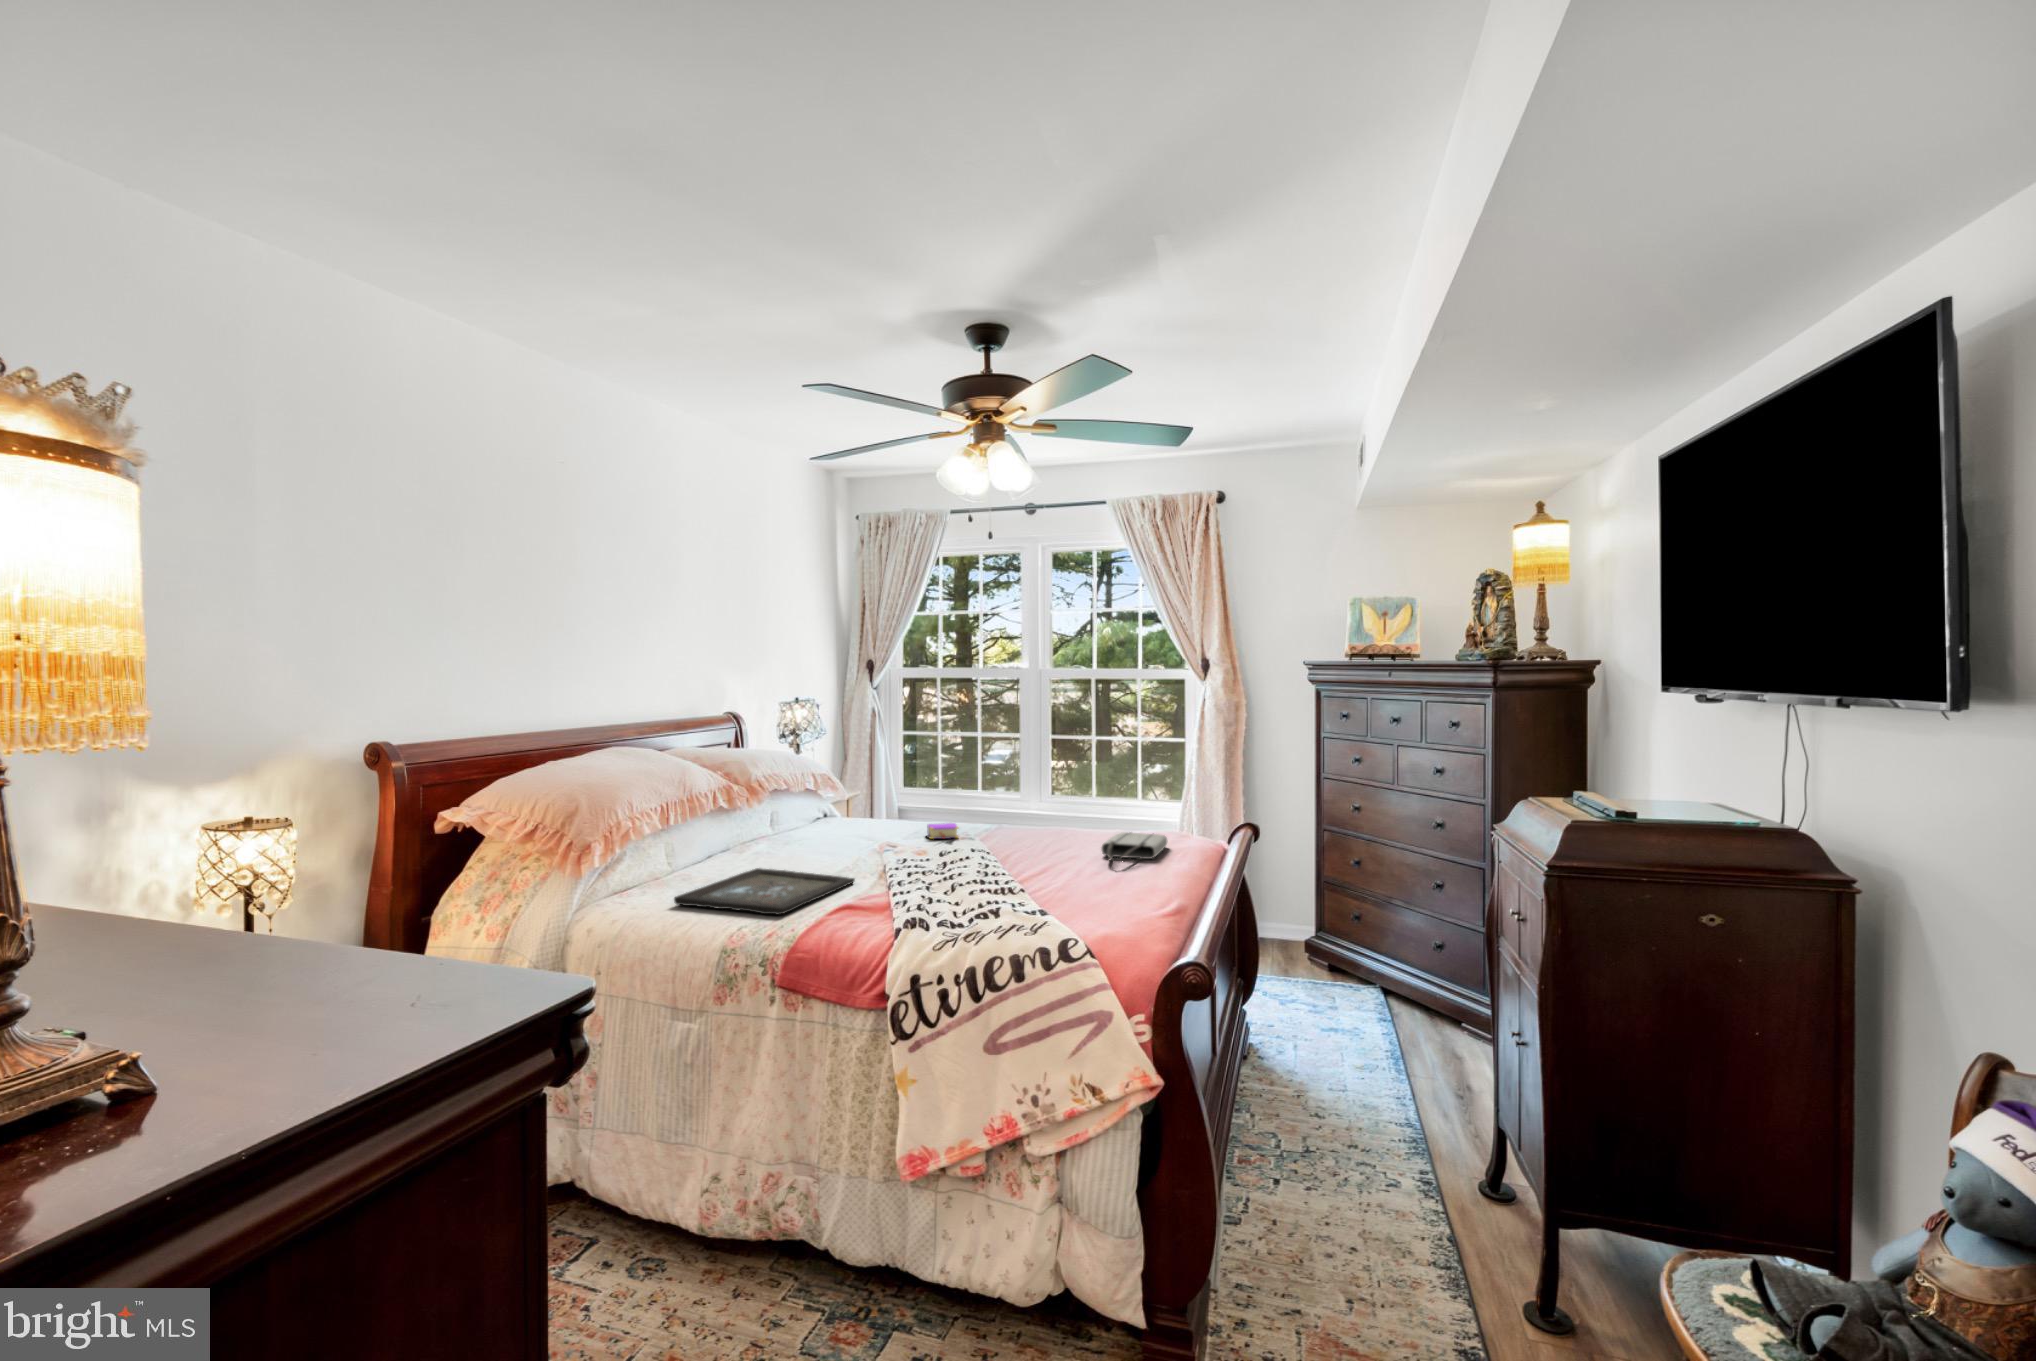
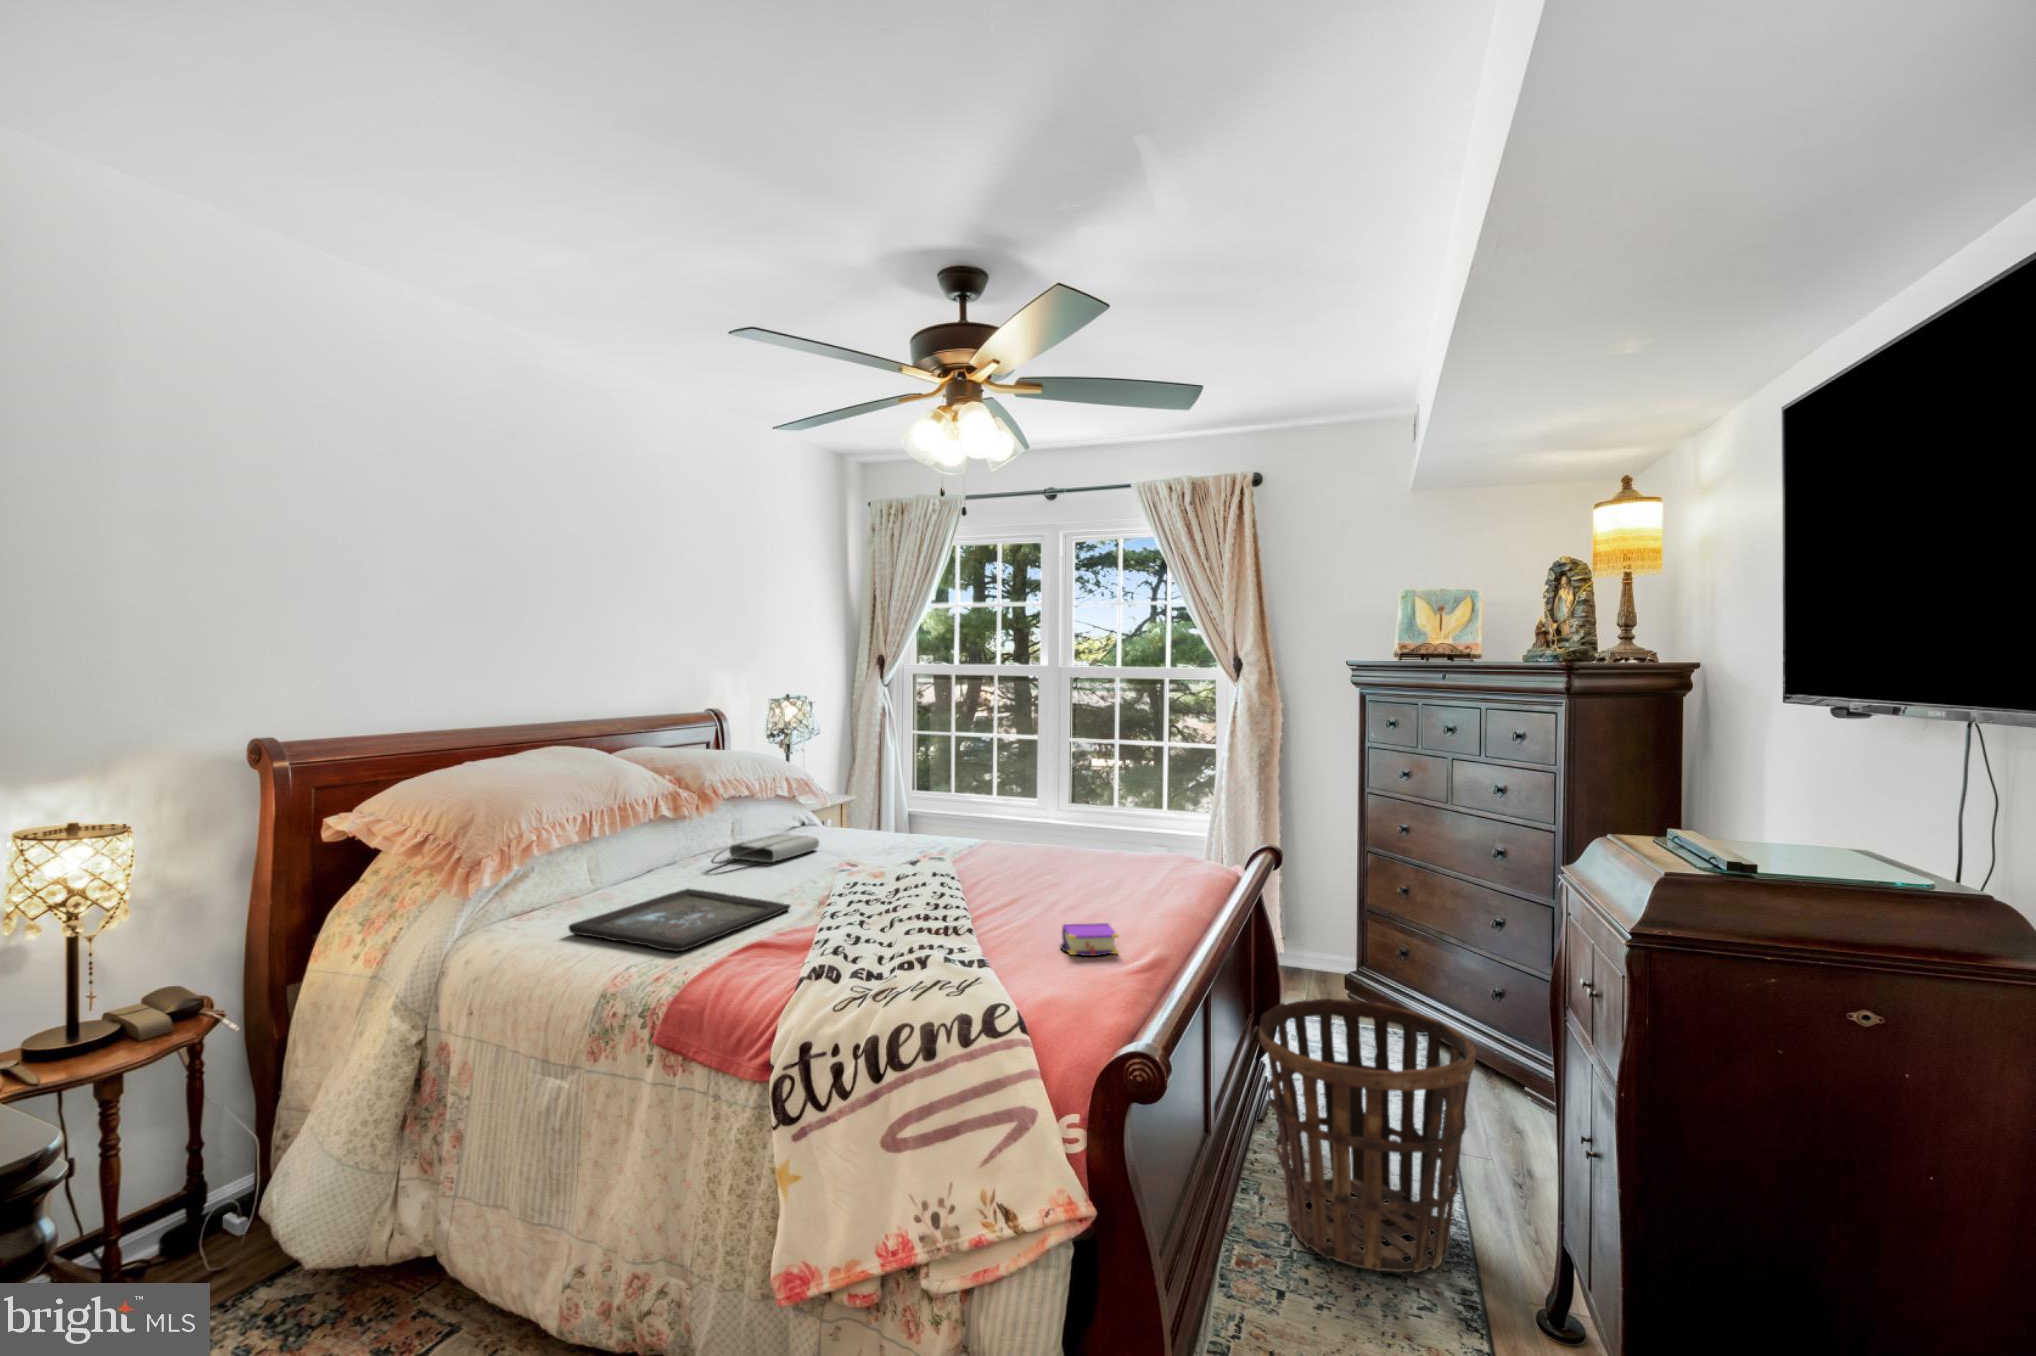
book: present [927,823,958,839] -> present [1061,923,1118,956]
tote bag: present [1101,832,1167,861] -> present [711,834,819,864]
basket: none [1252,947,1428,1160] -> present [1259,998,1476,1273]

